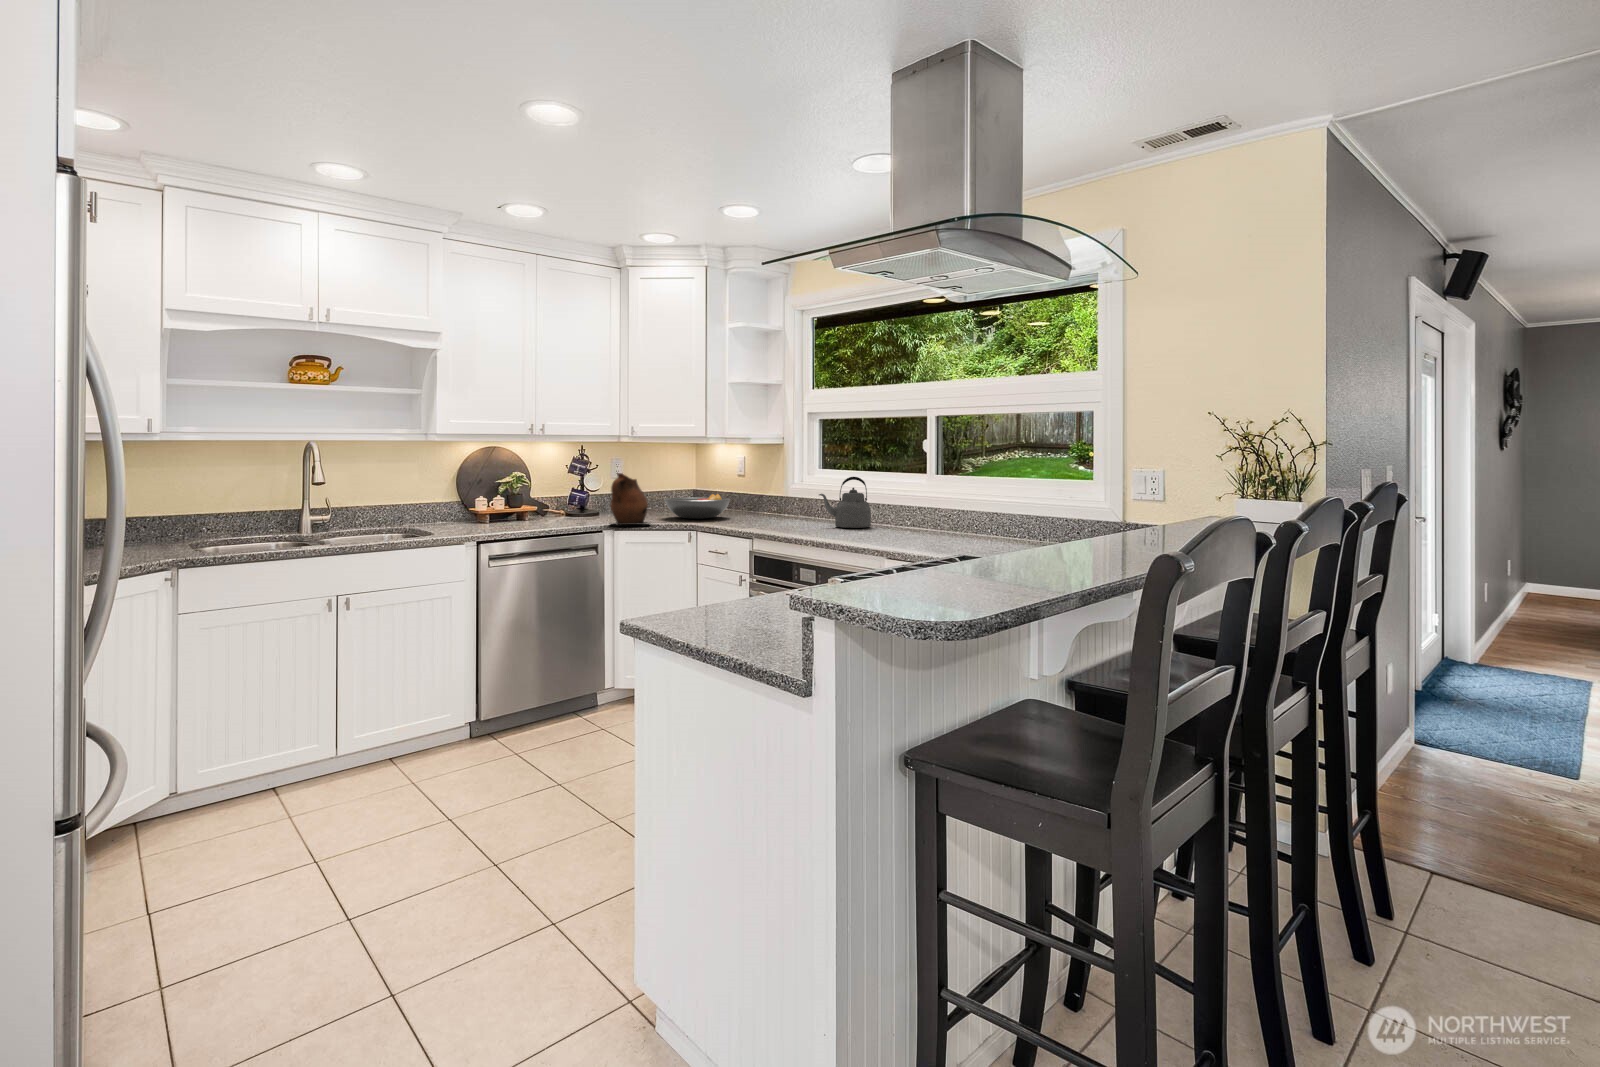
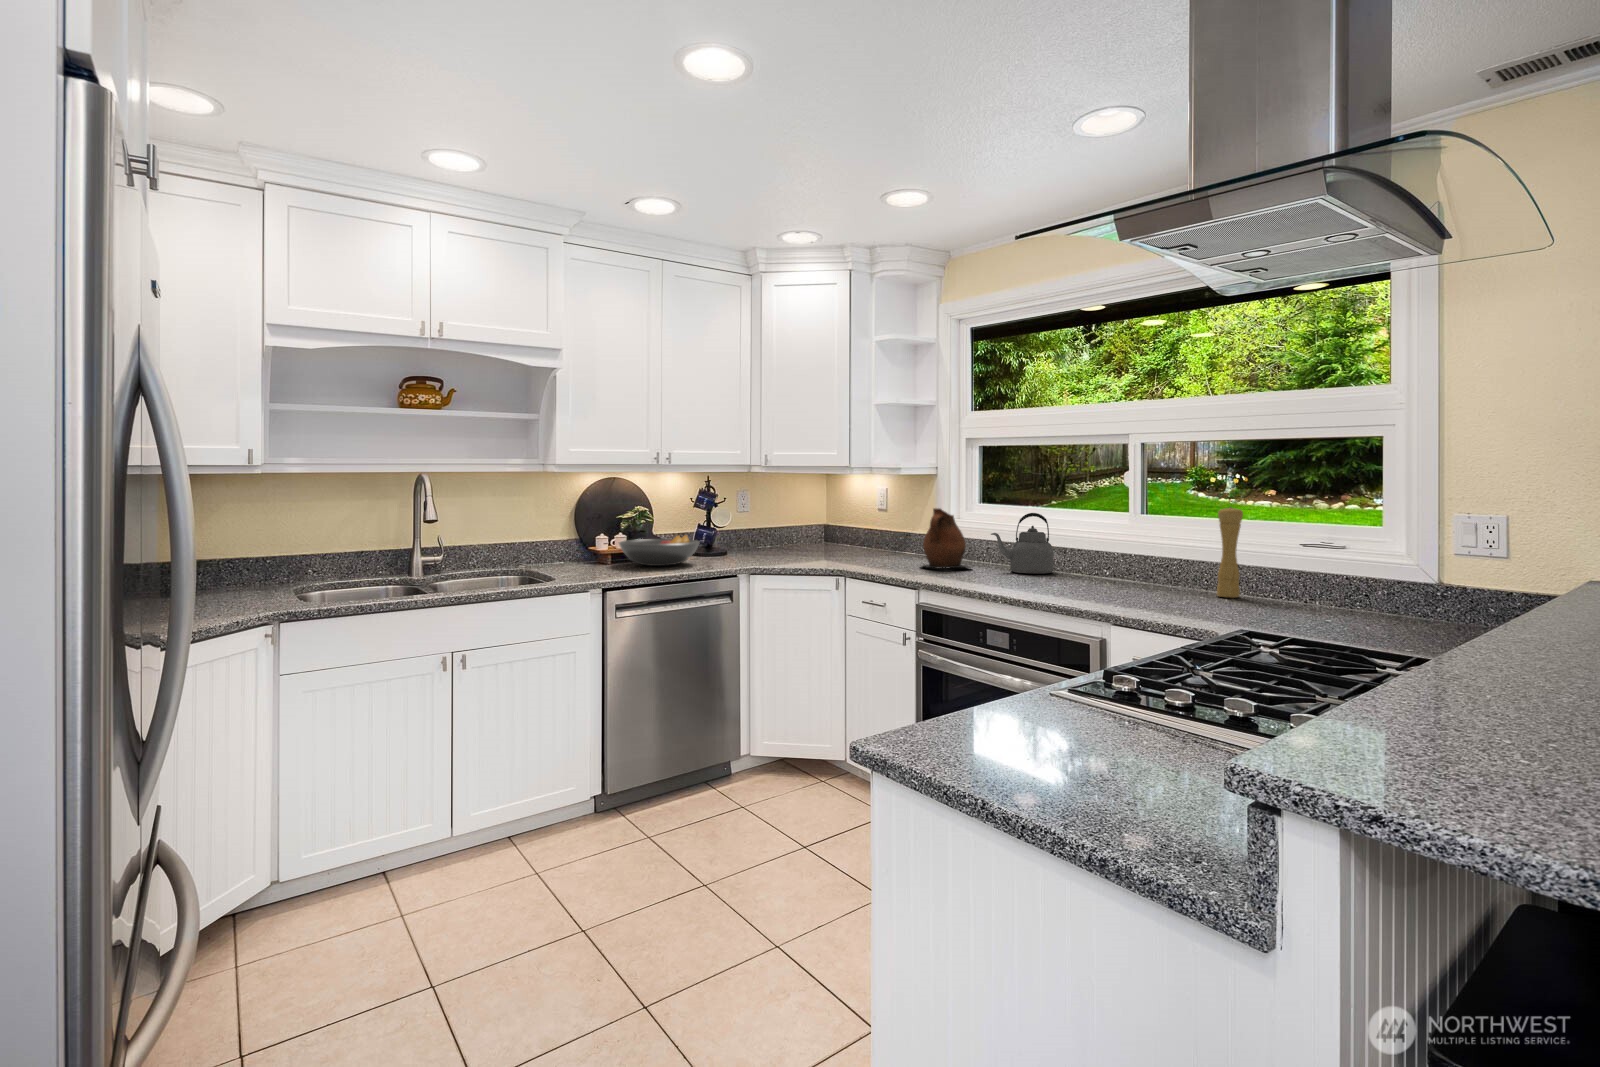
pepper mill: none [986,469,1006,543] -> present [1217,507,1243,598]
ceramic pitcher: present [611,473,651,525] -> present [922,508,973,569]
fruit bowl: present [664,494,730,519] -> present [619,535,700,566]

